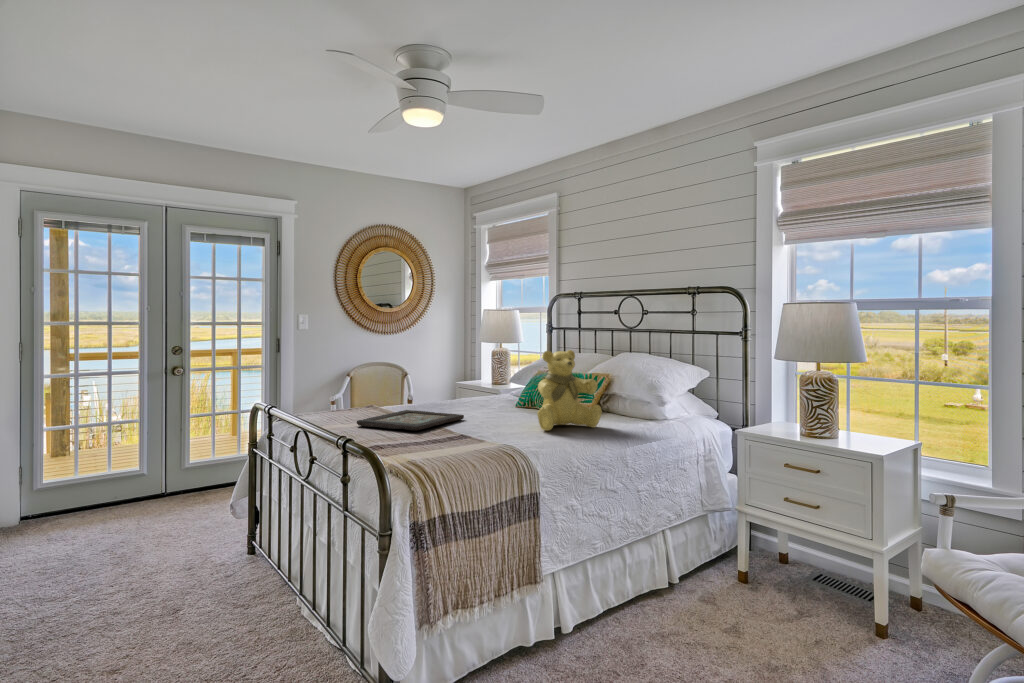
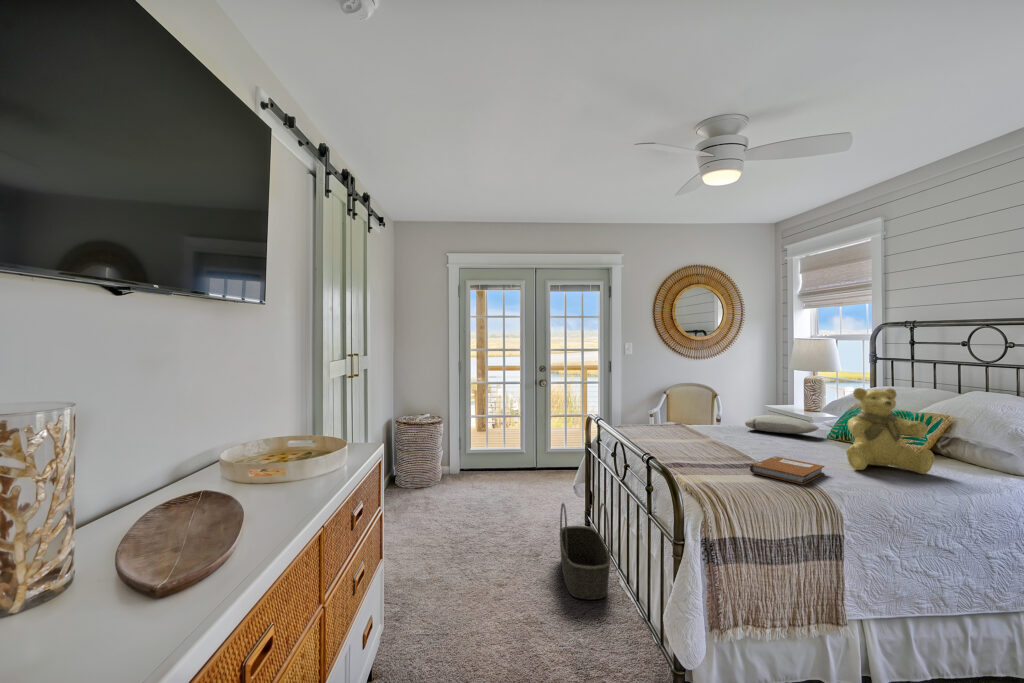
pillow: none [442,389,510,406] -> present [745,415,819,434]
decorative tray: present [357,410,464,431] -> none [665,430,765,452]
notebook: none [454,427,521,450] -> present [750,456,825,485]
basket: none [212,516,290,650] -> present [560,503,610,600]

